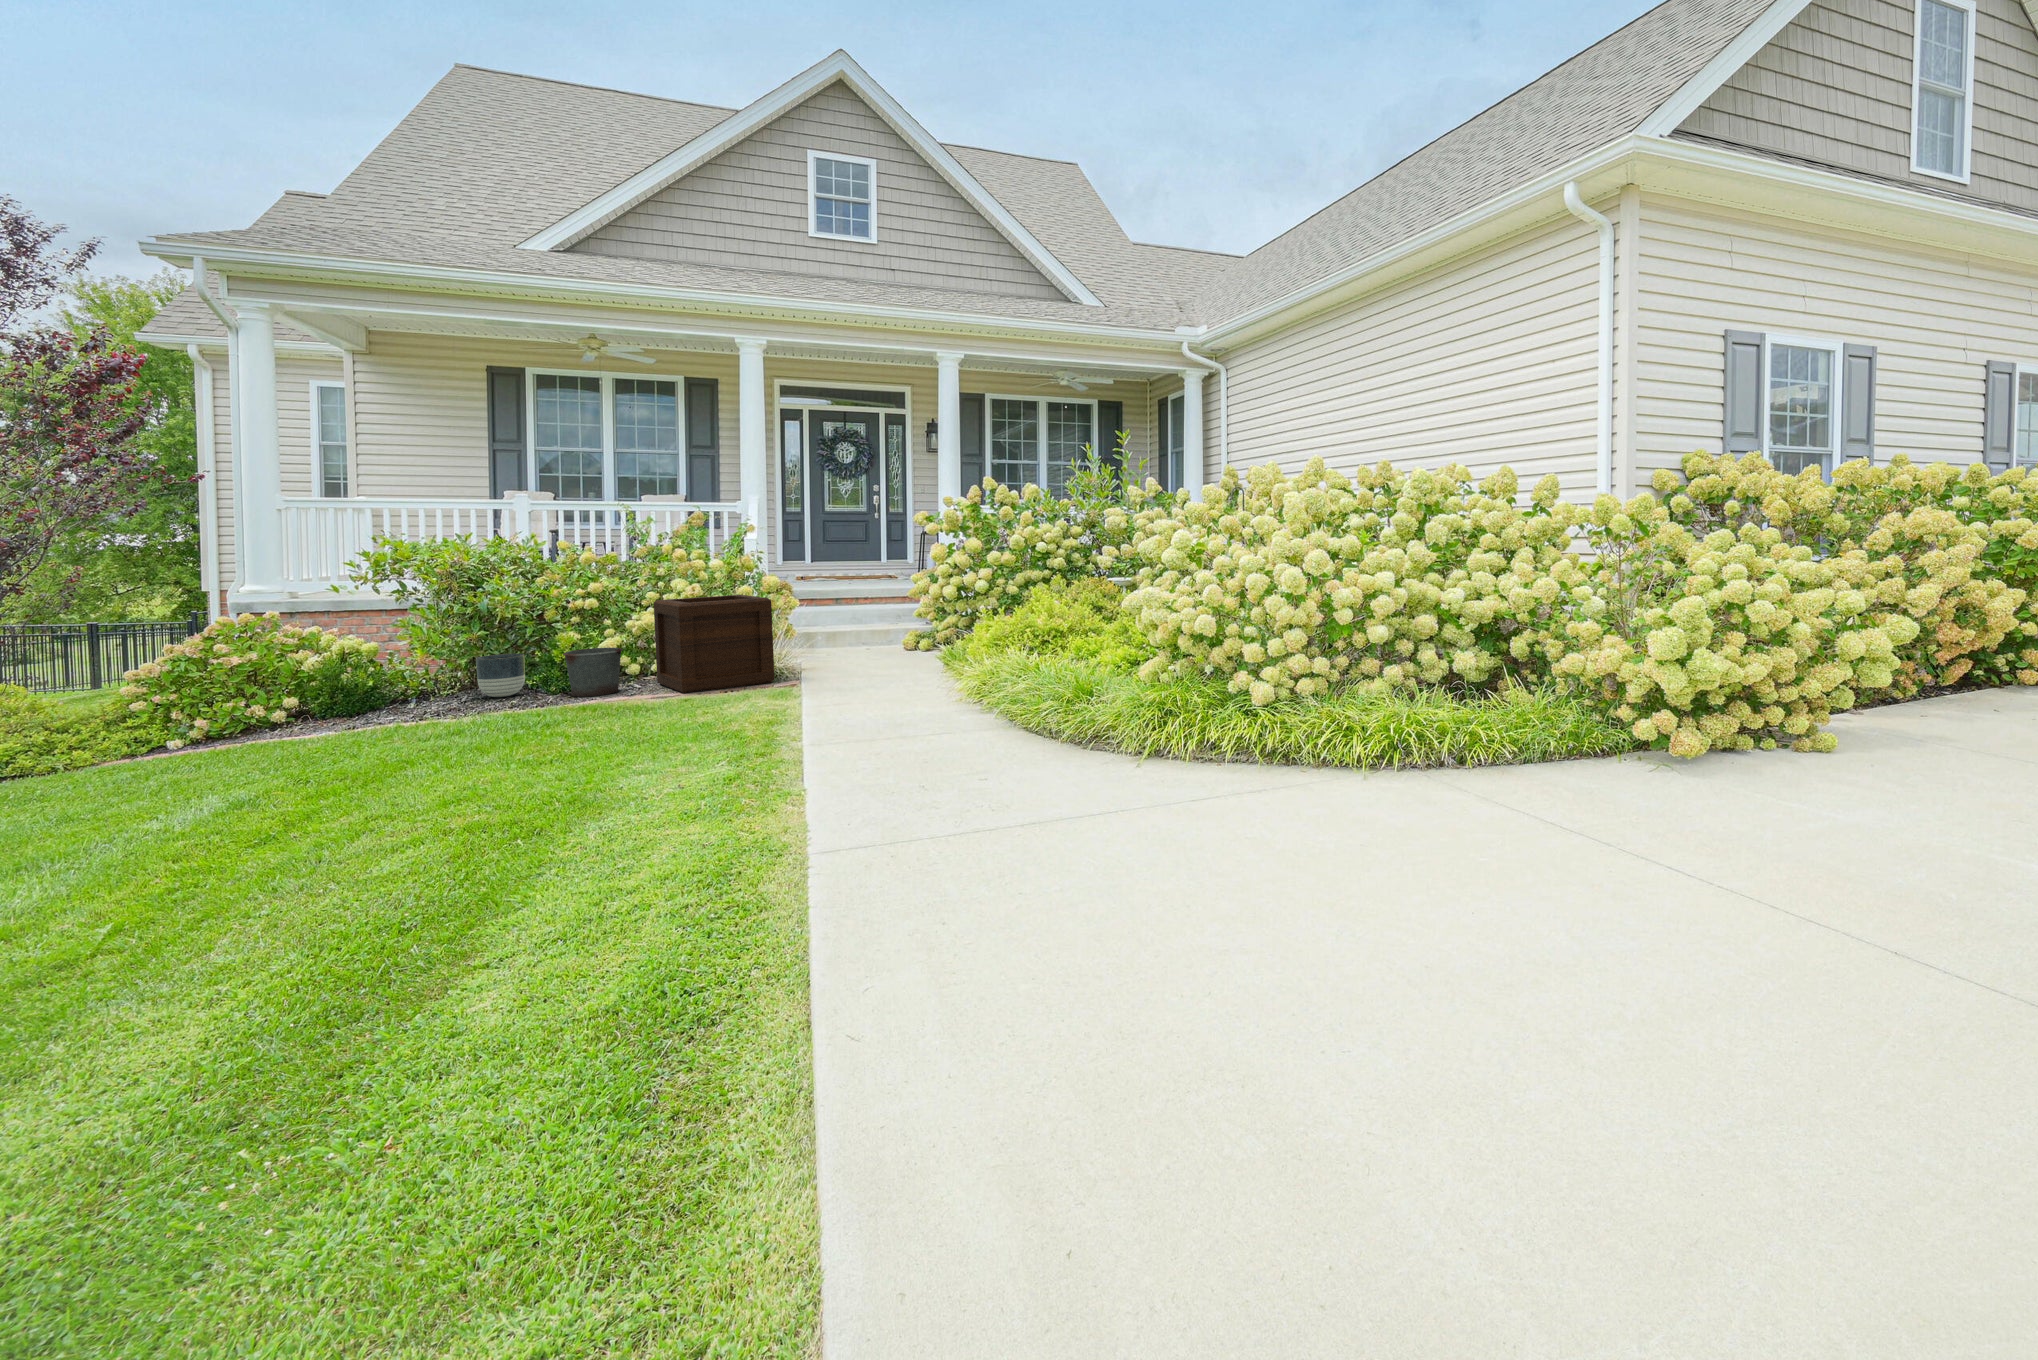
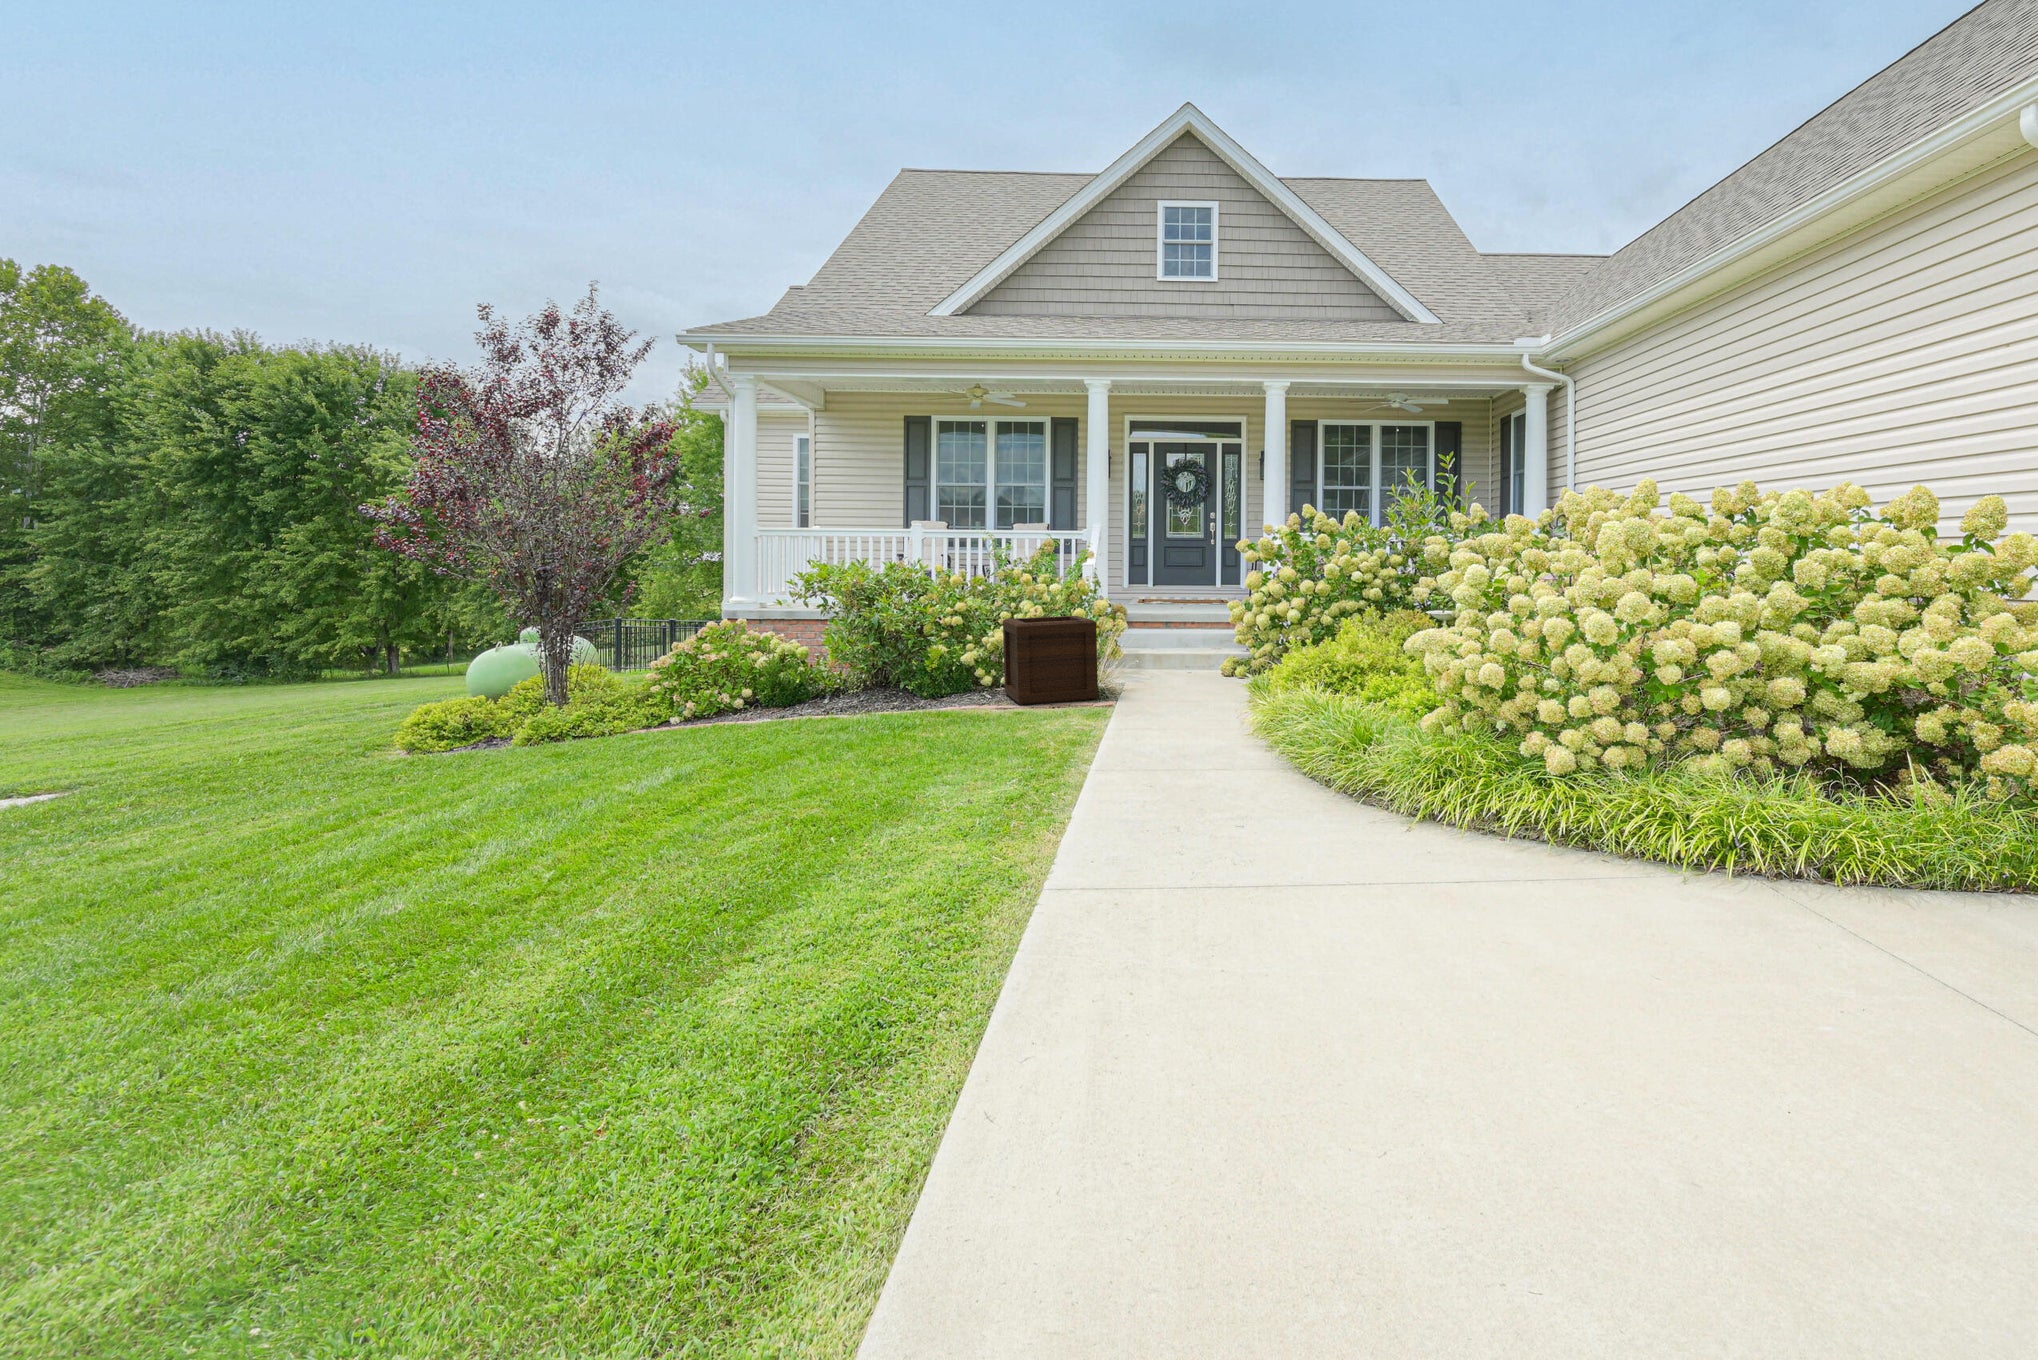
bucket: present [563,648,623,697] -> none [929,660,976,703]
planter: present [476,654,525,697] -> none [868,661,904,698]

